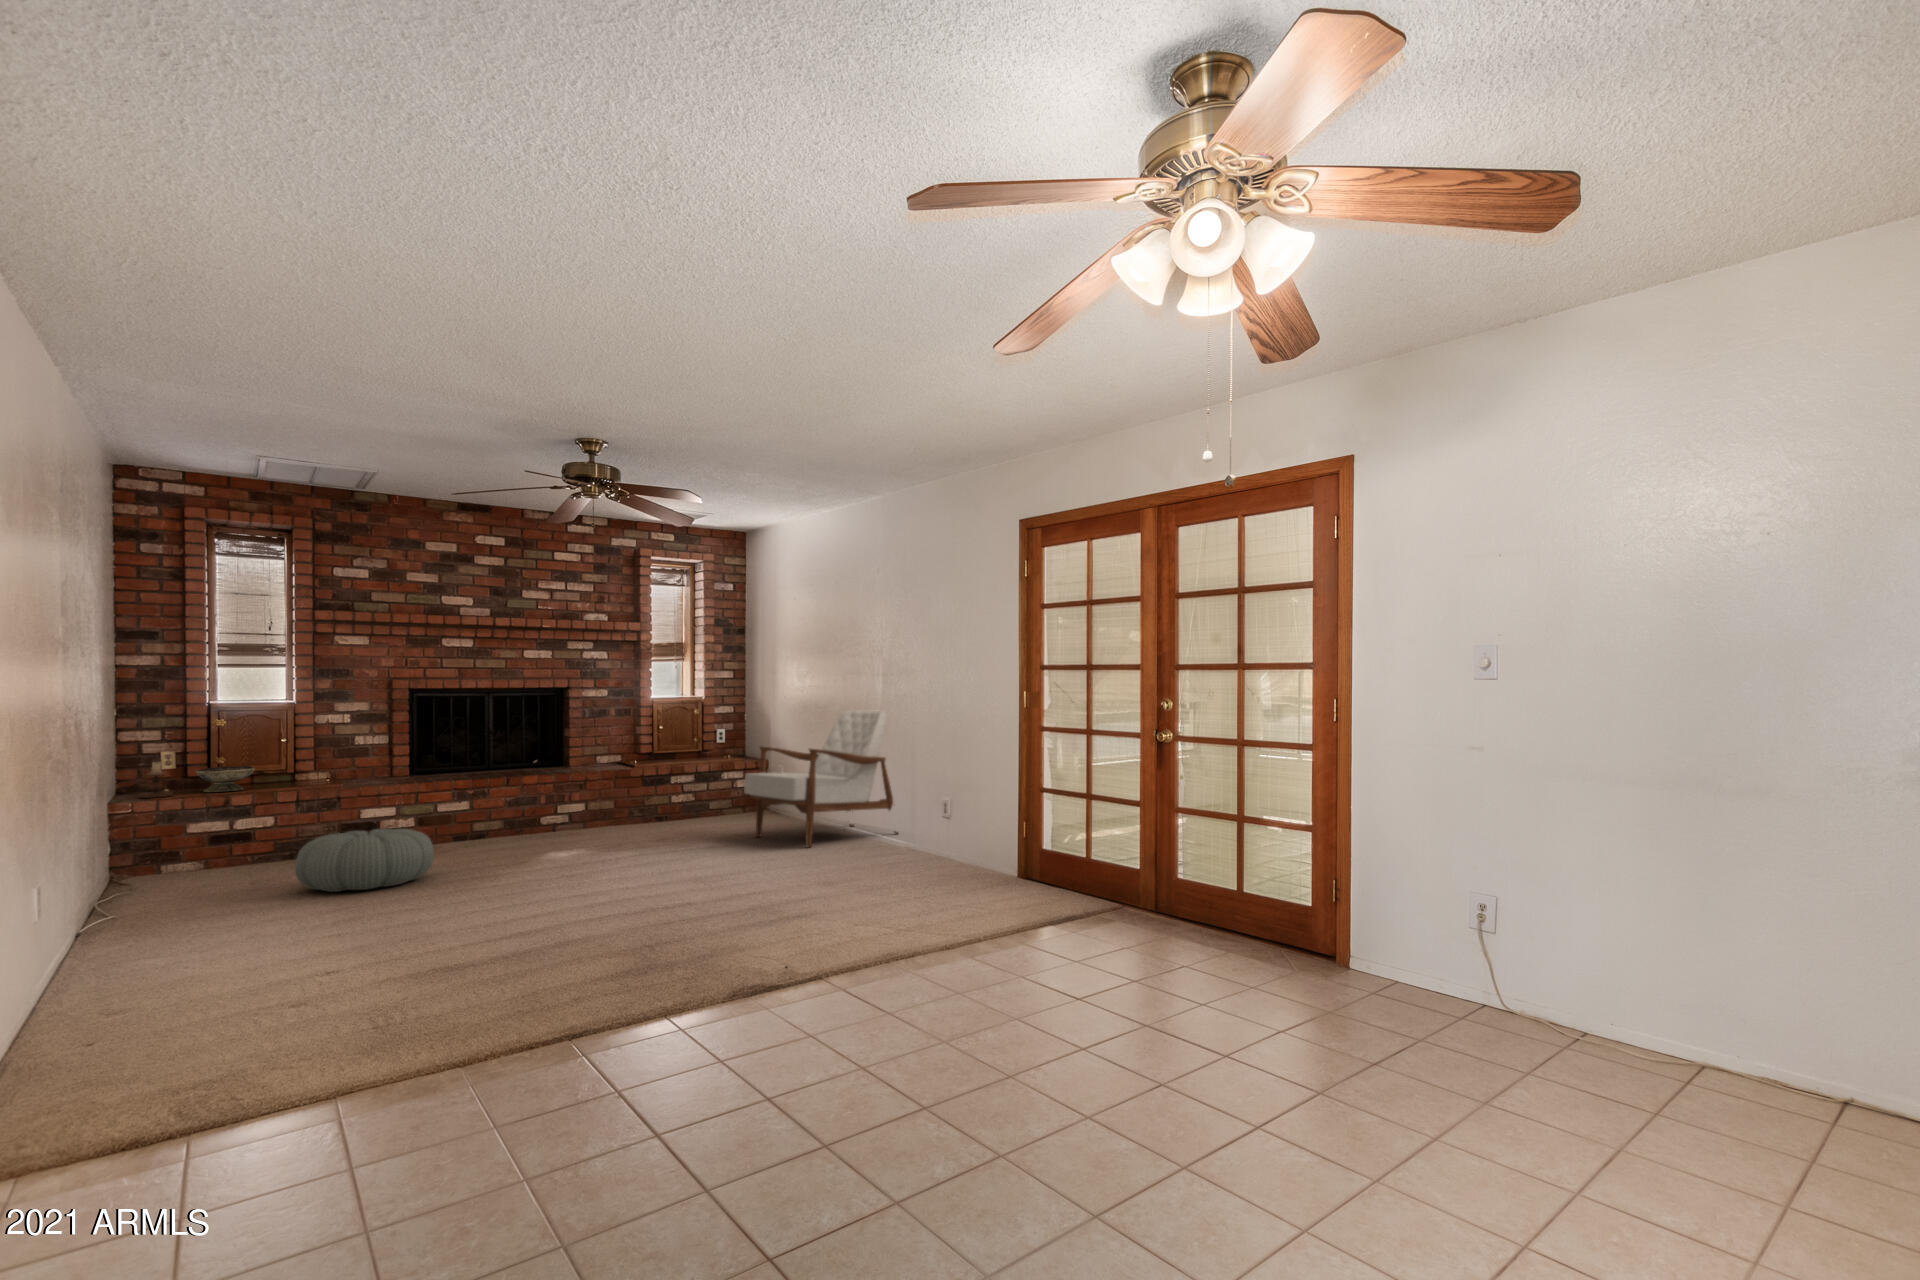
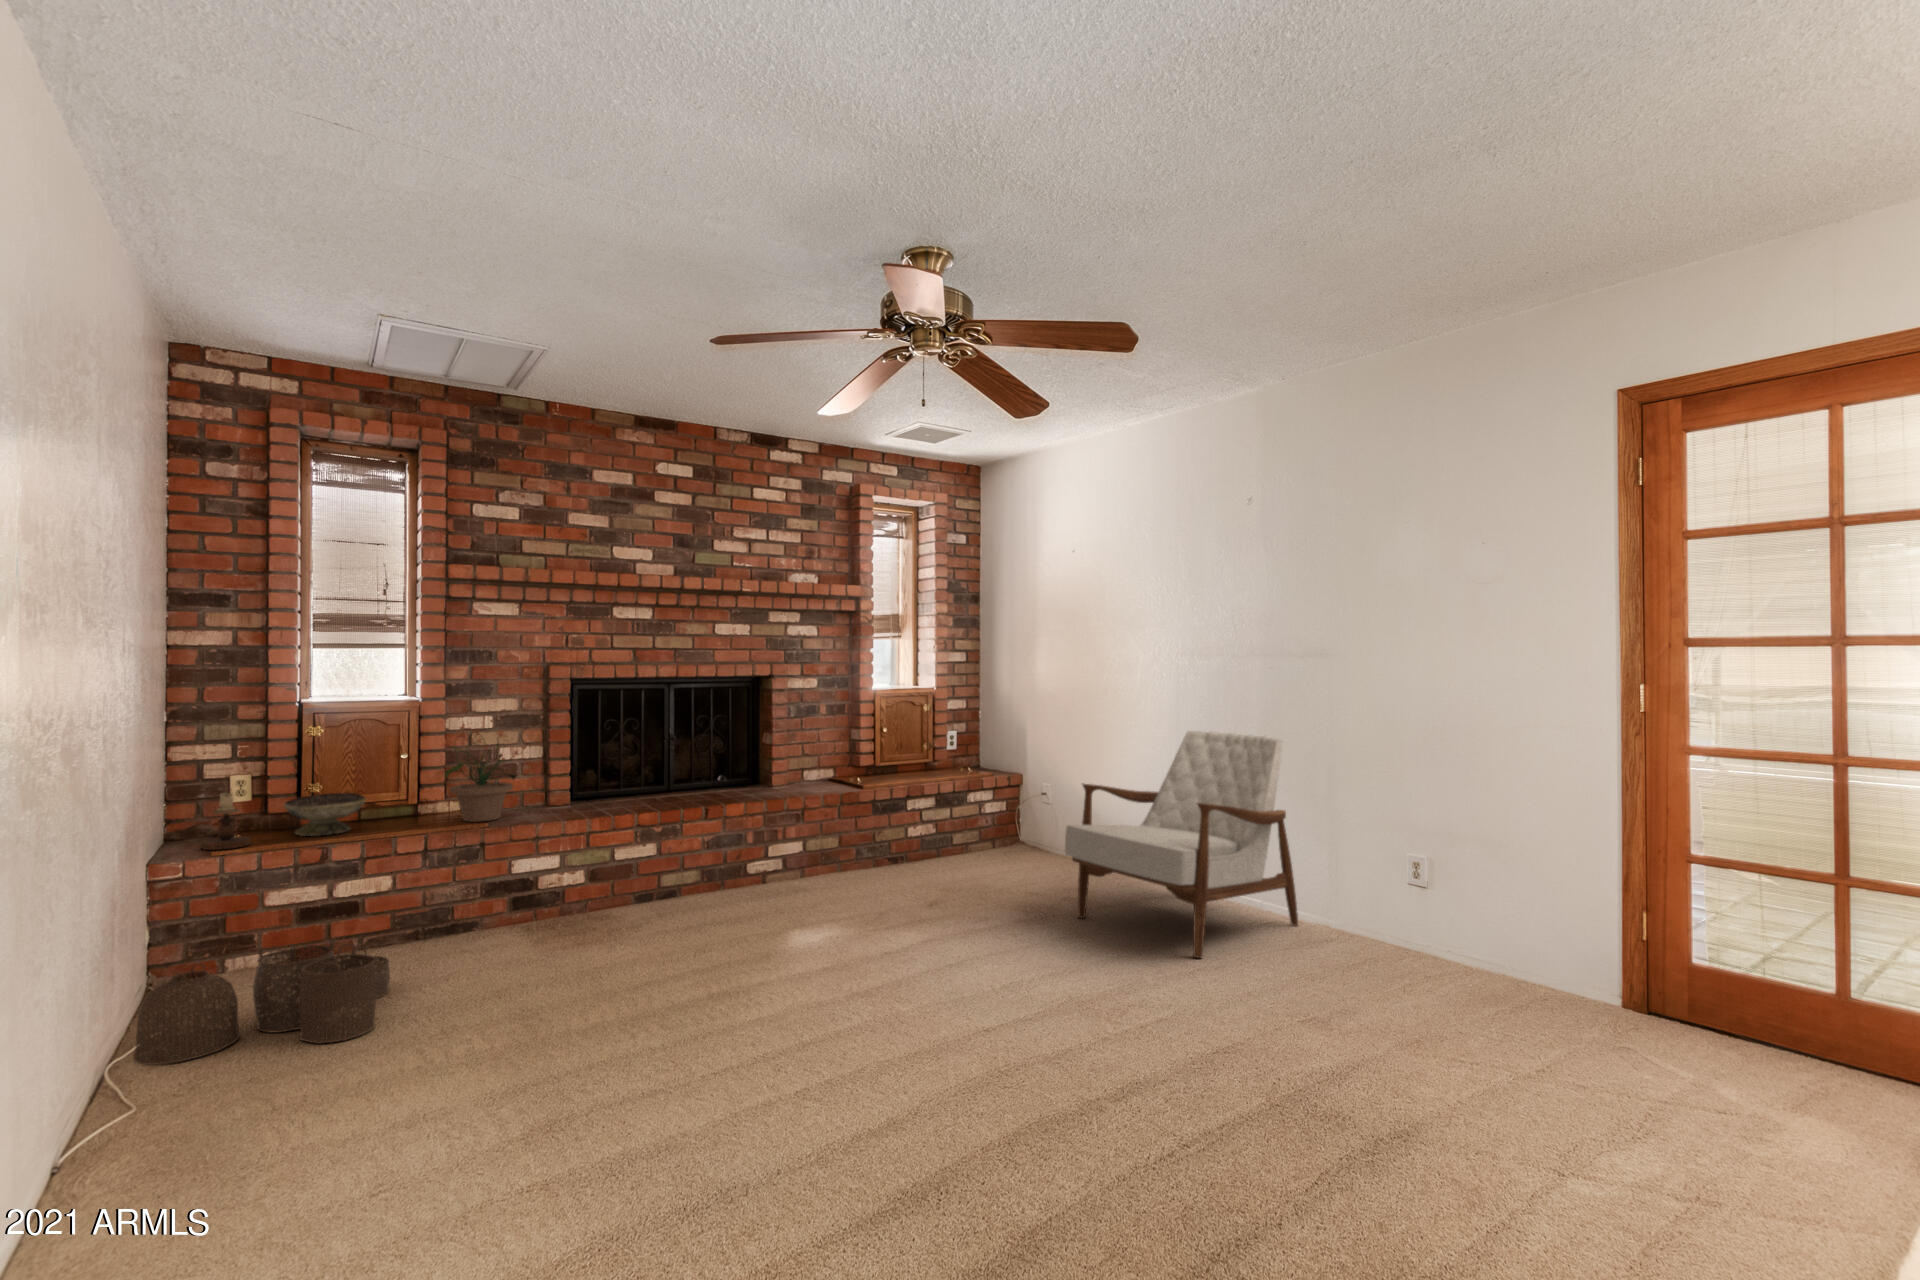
potted plant: none [306,722,370,785] -> present [442,731,519,822]
pouf: present [295,828,434,892] -> none [444,928,655,1057]
woven basket: none [101,838,266,903] -> present [133,938,390,1065]

